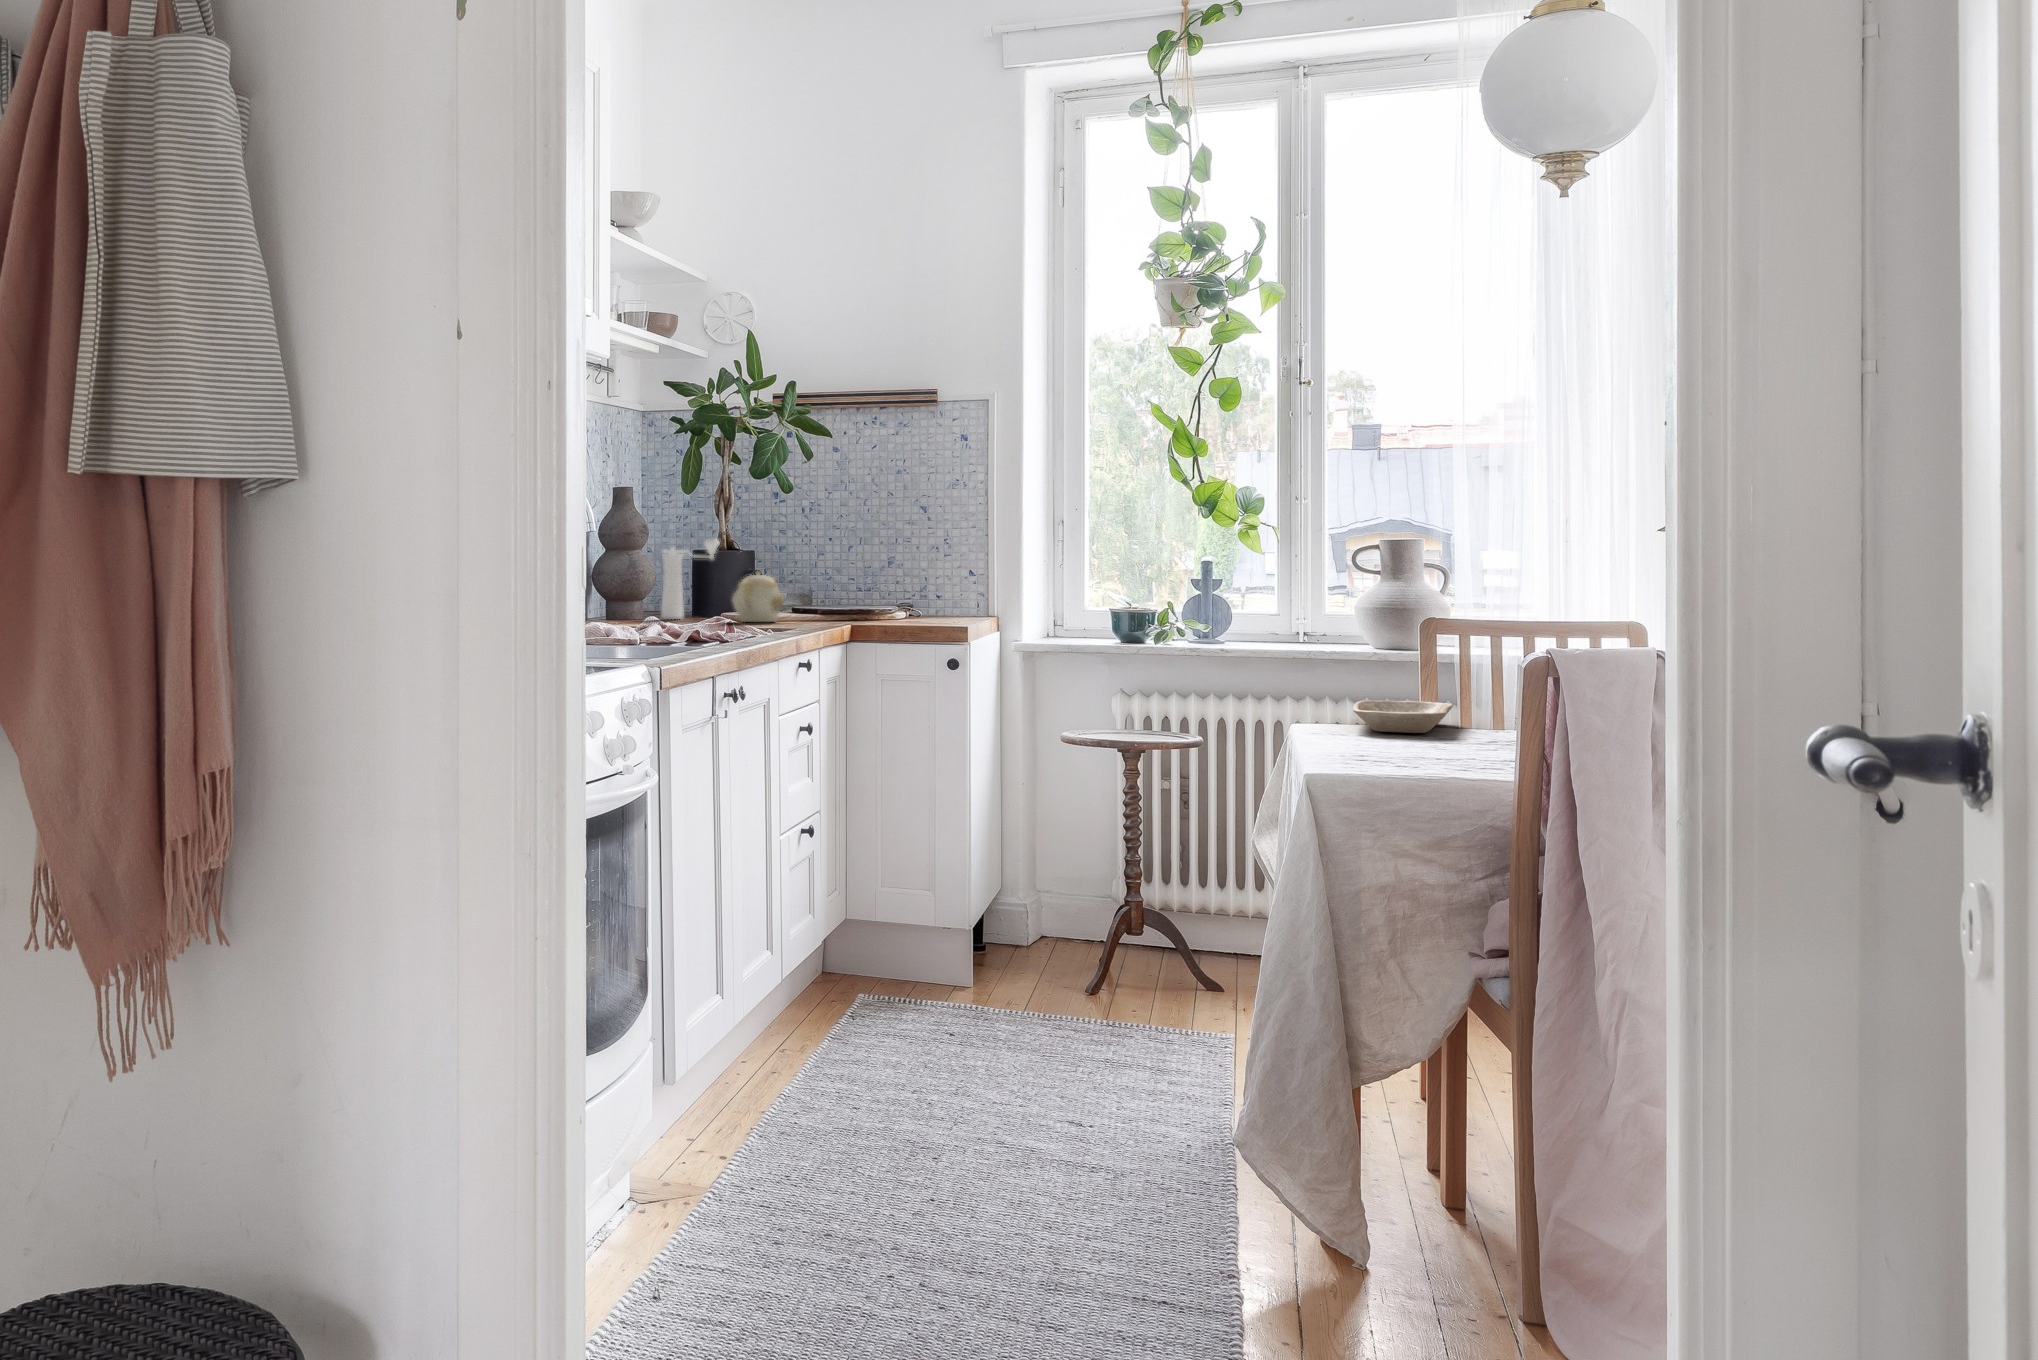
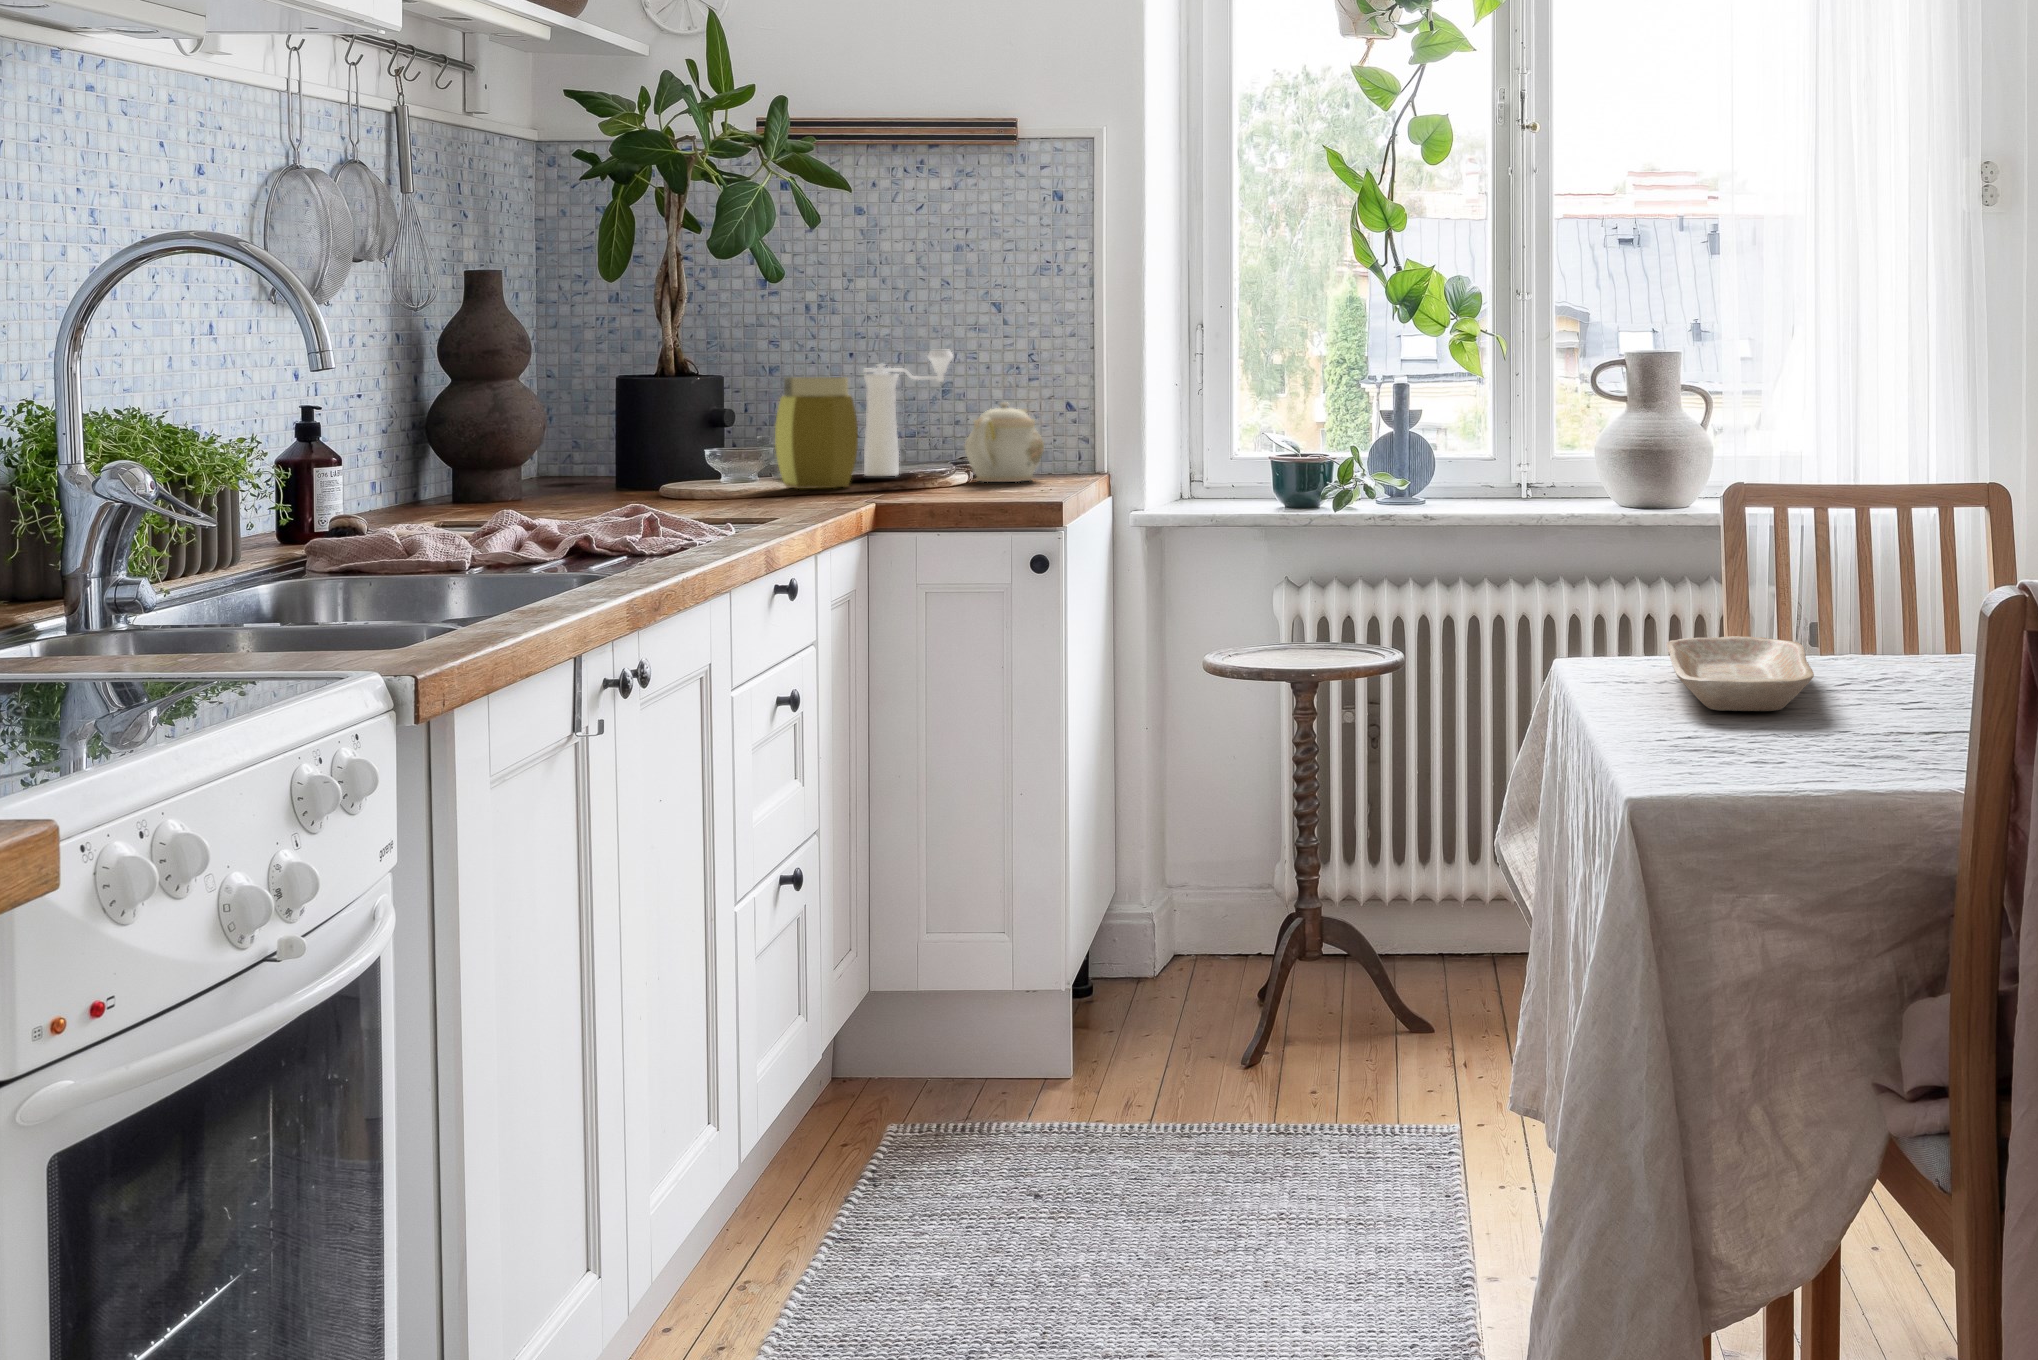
pepper mill: present [661,539,719,619] -> present [864,350,953,476]
jar: none [788,552,837,618] -> present [775,377,858,489]
teapot: present [733,572,784,622] -> present [965,402,1044,482]

